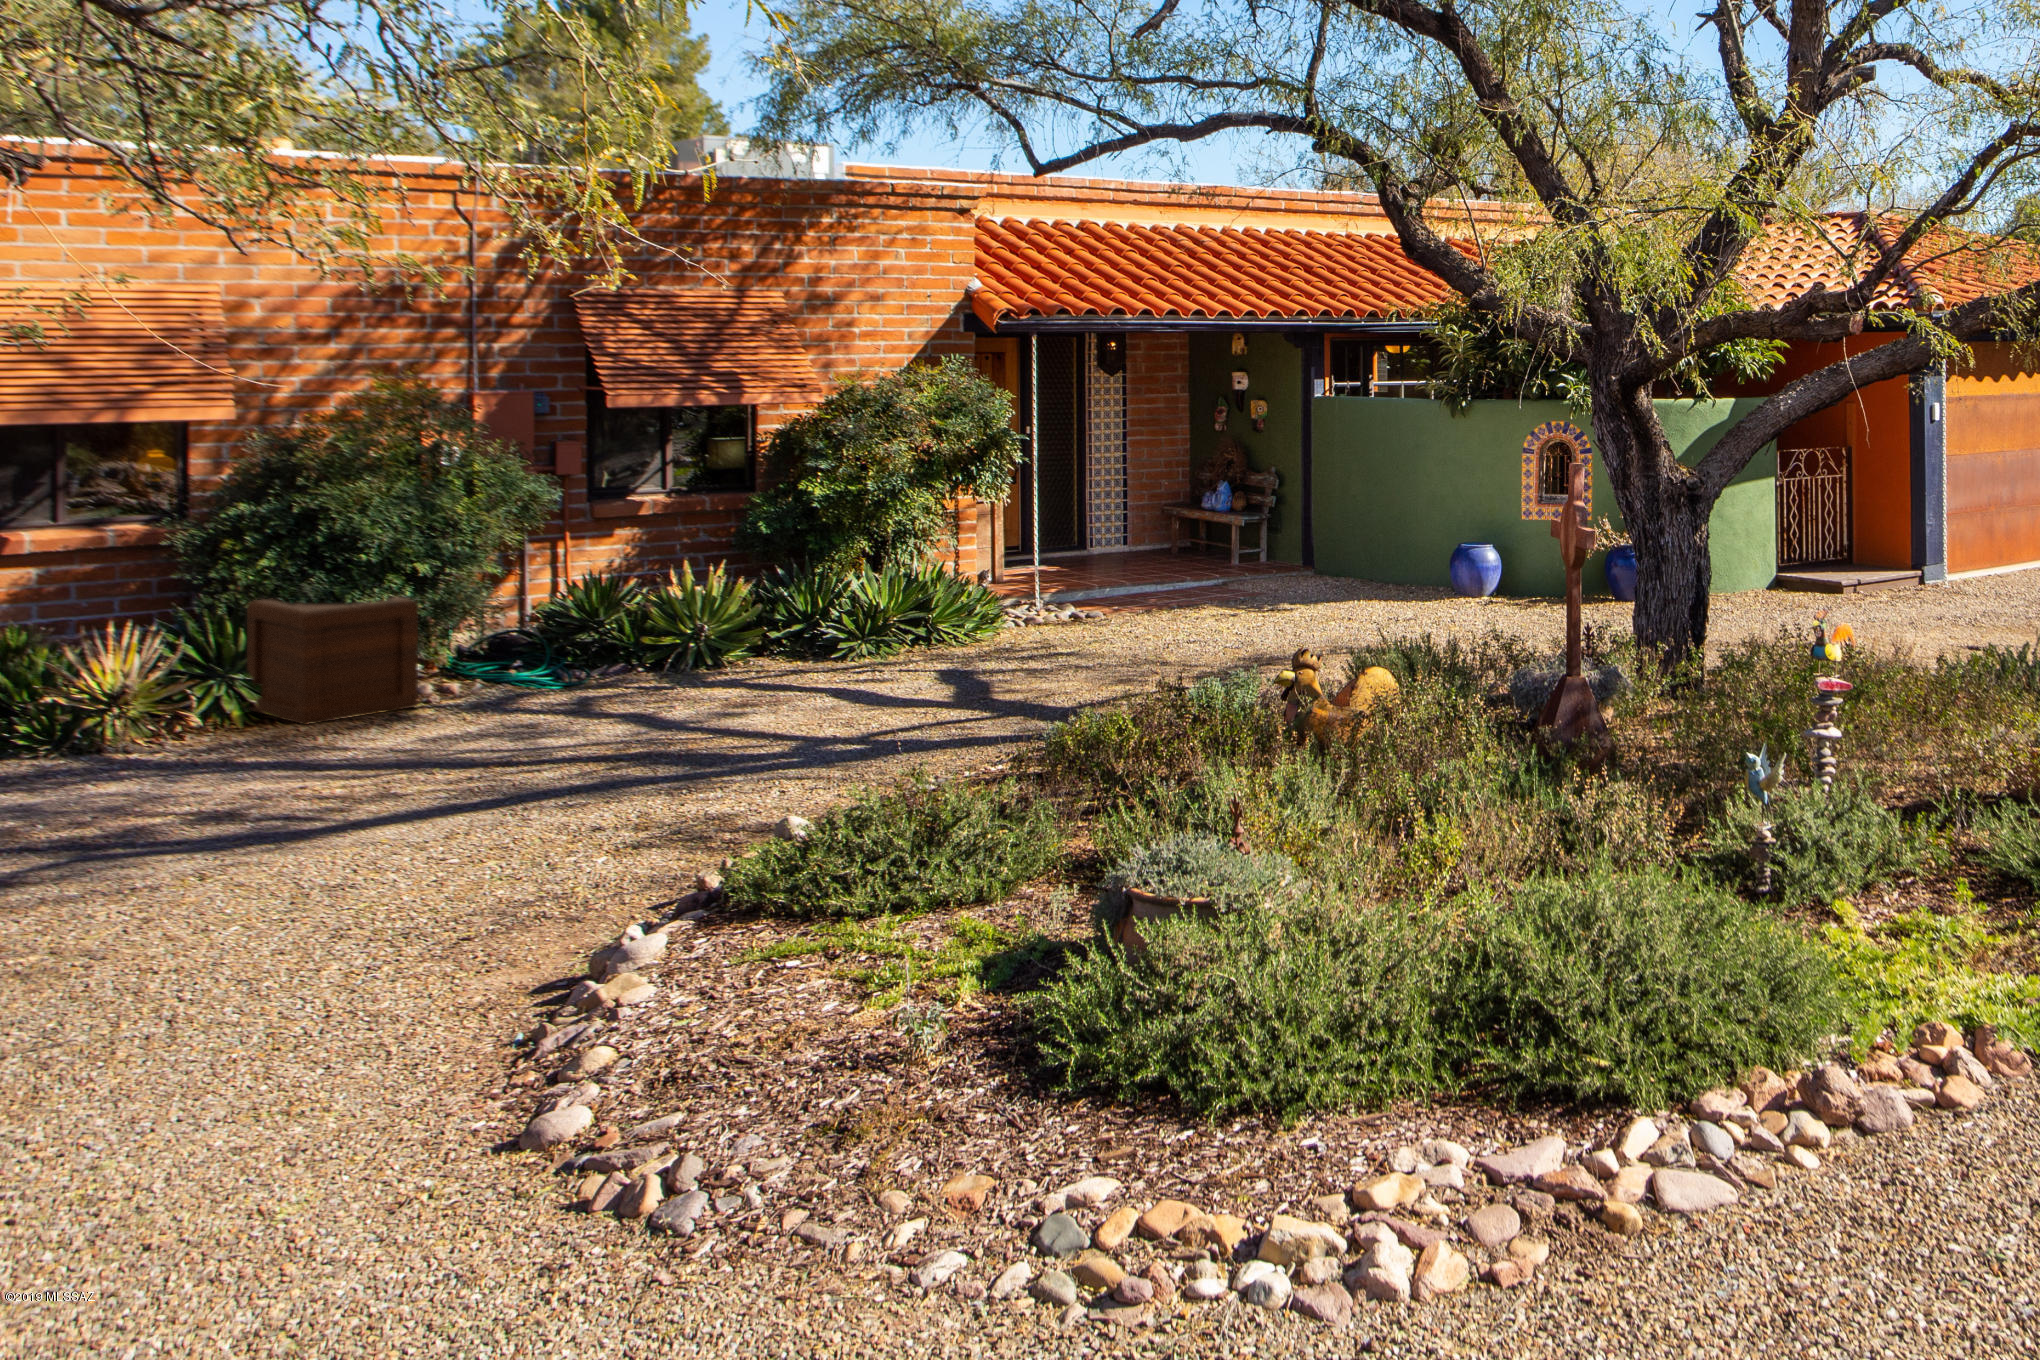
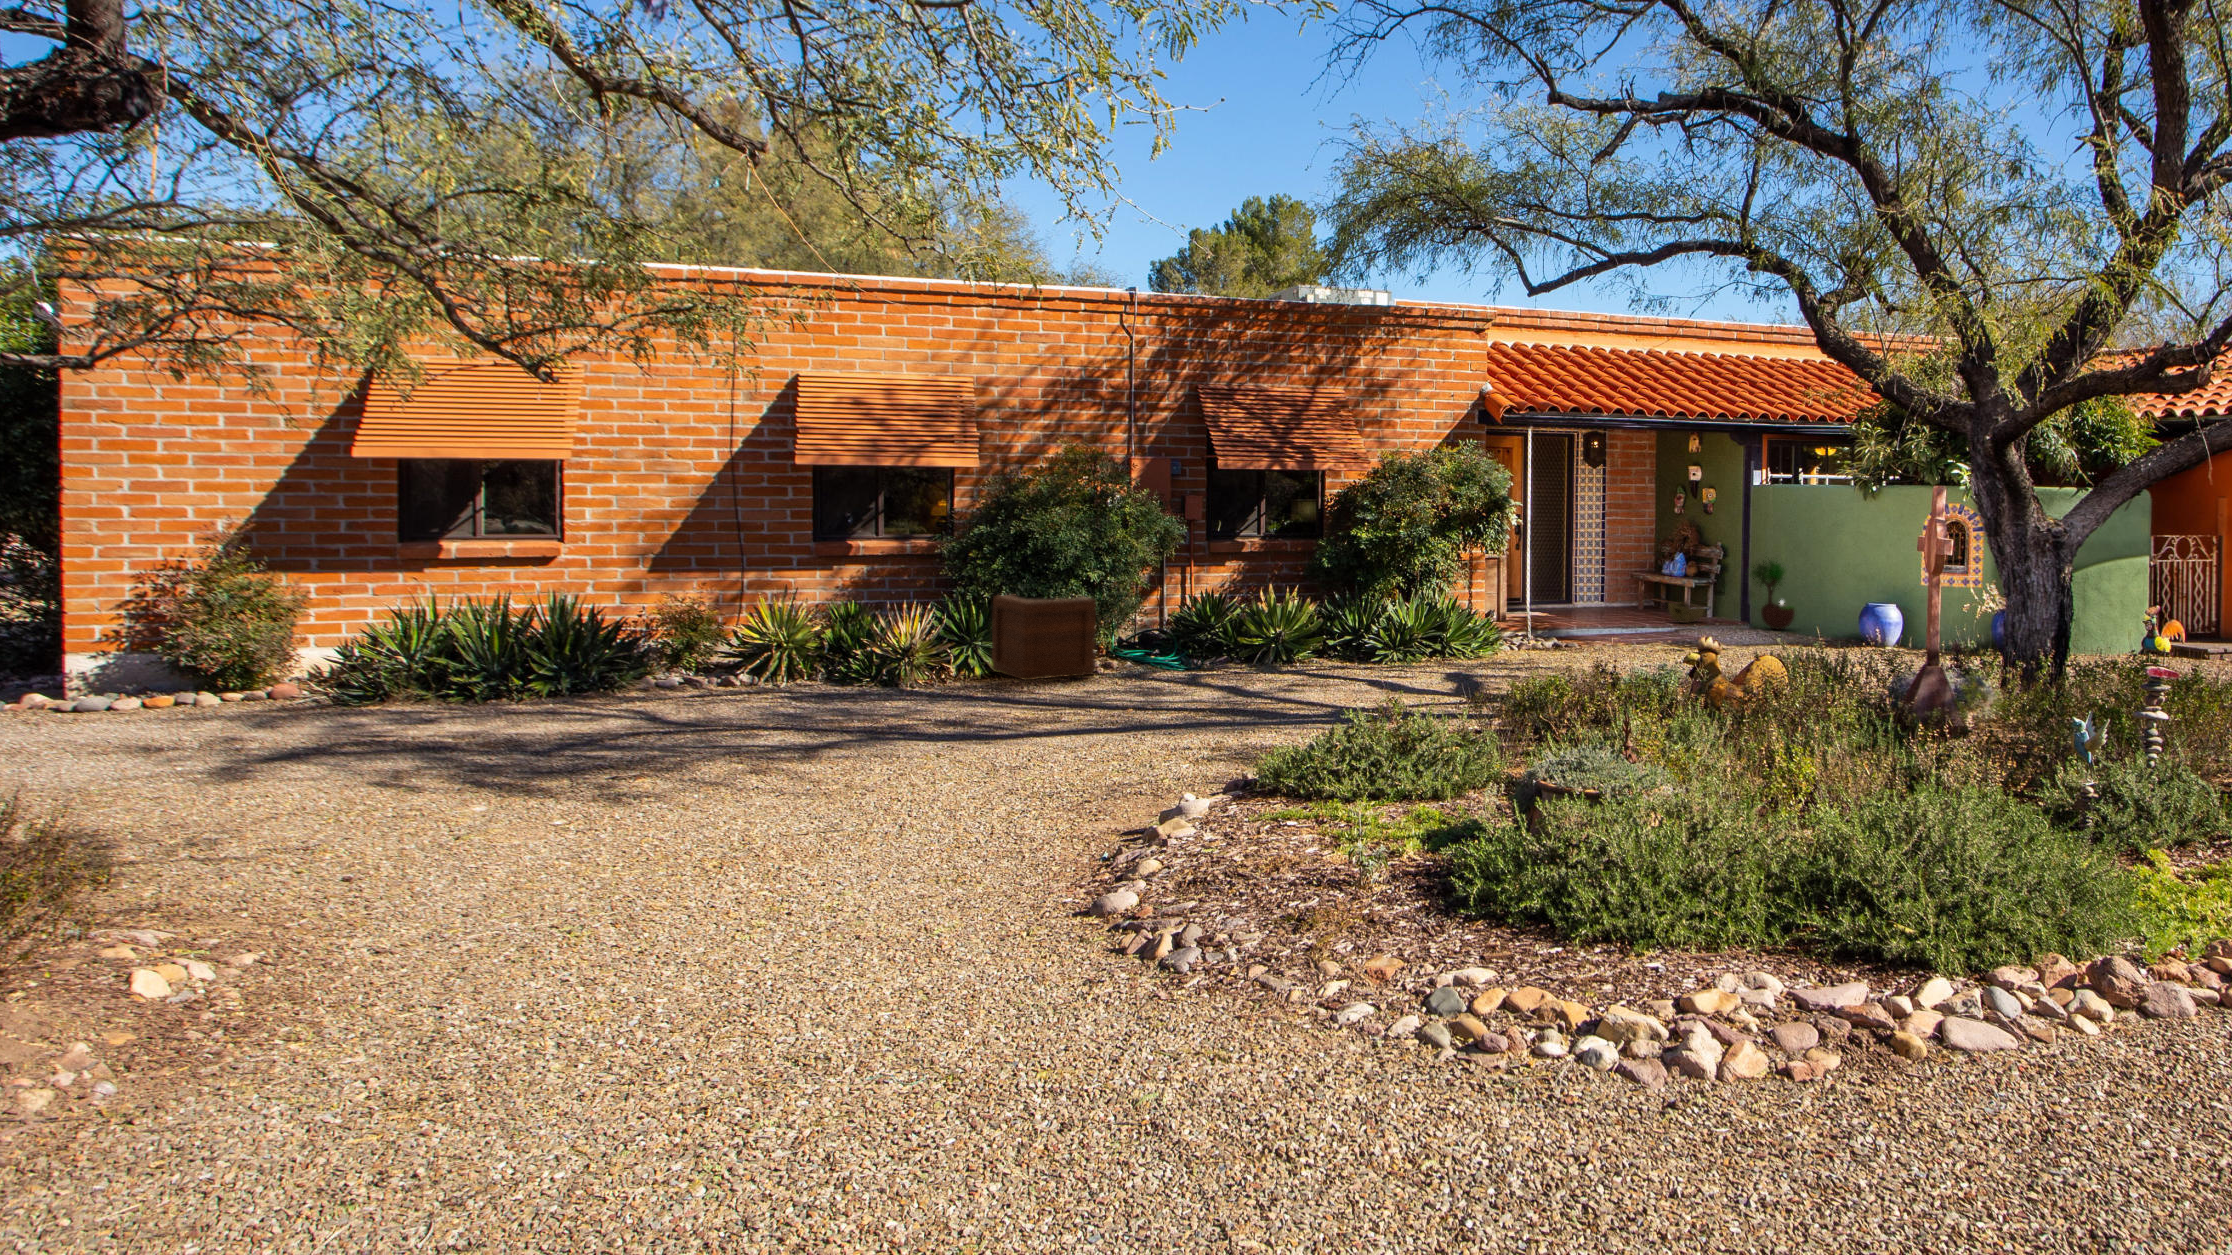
potted tree: none [1305,484,1366,579] -> present [1748,556,1795,630]
woven basket: none [1208,547,1255,574] -> present [1668,602,1705,623]

